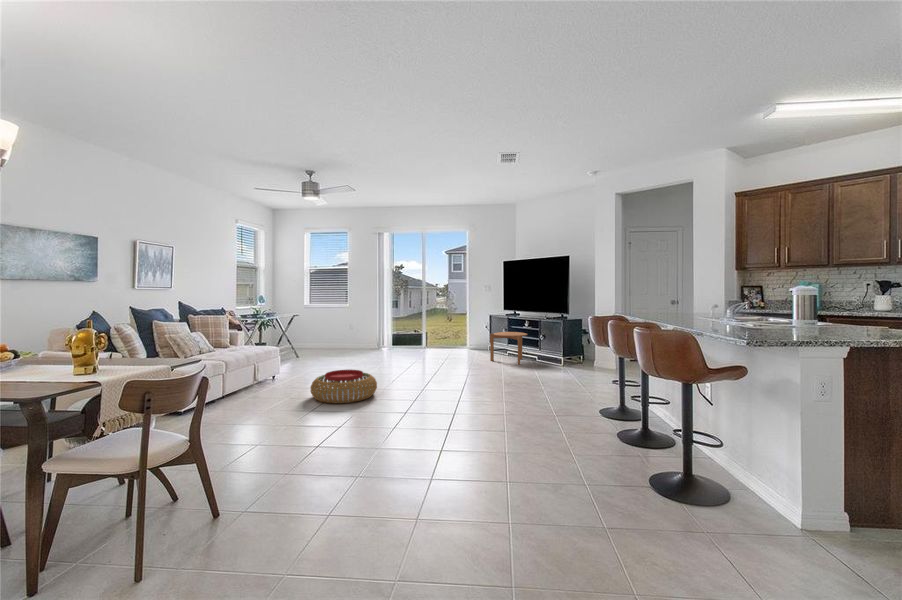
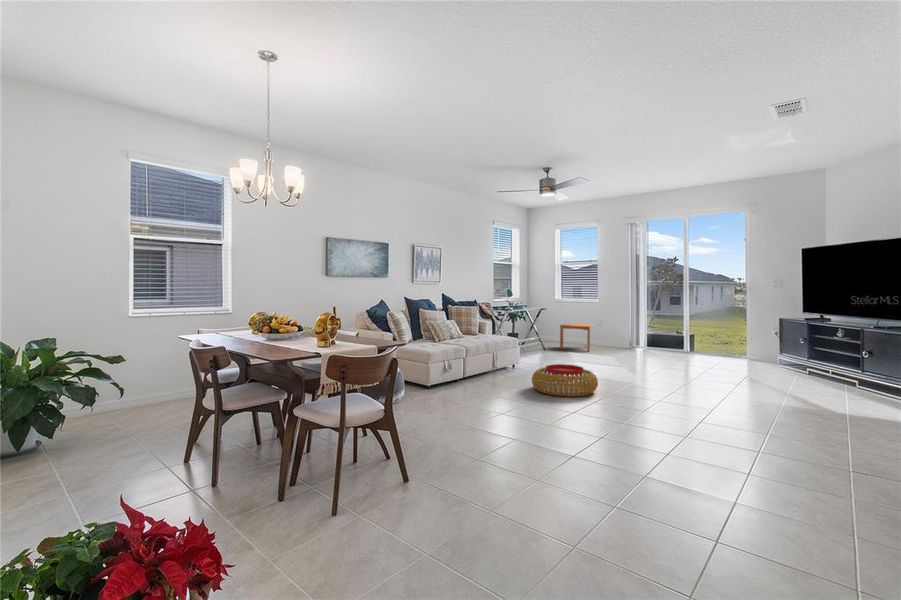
side table: present [490,332,528,365] -> present [560,324,594,352]

